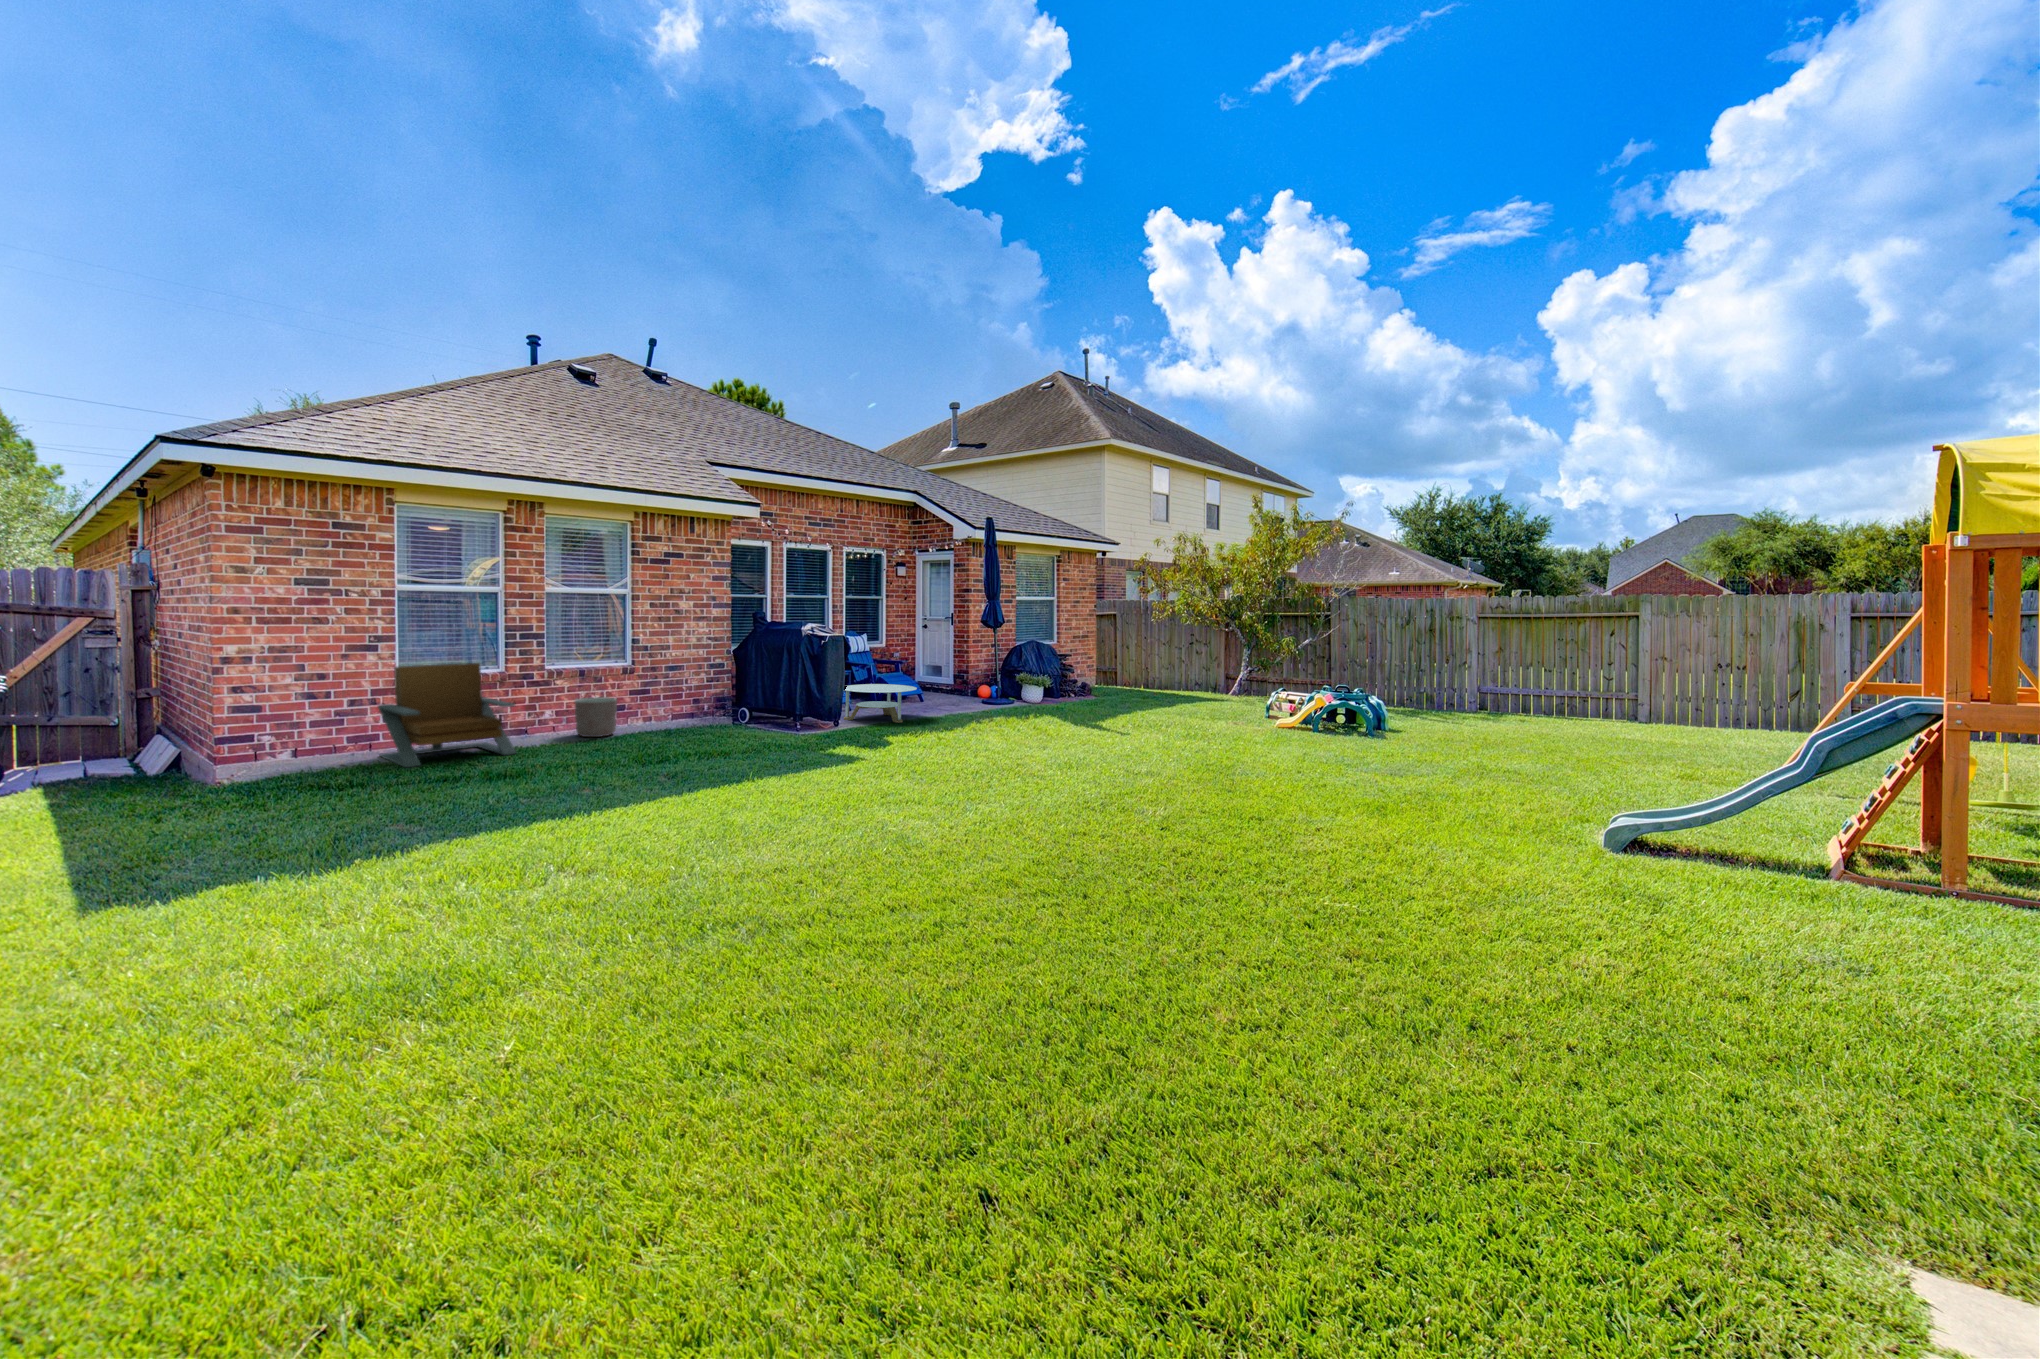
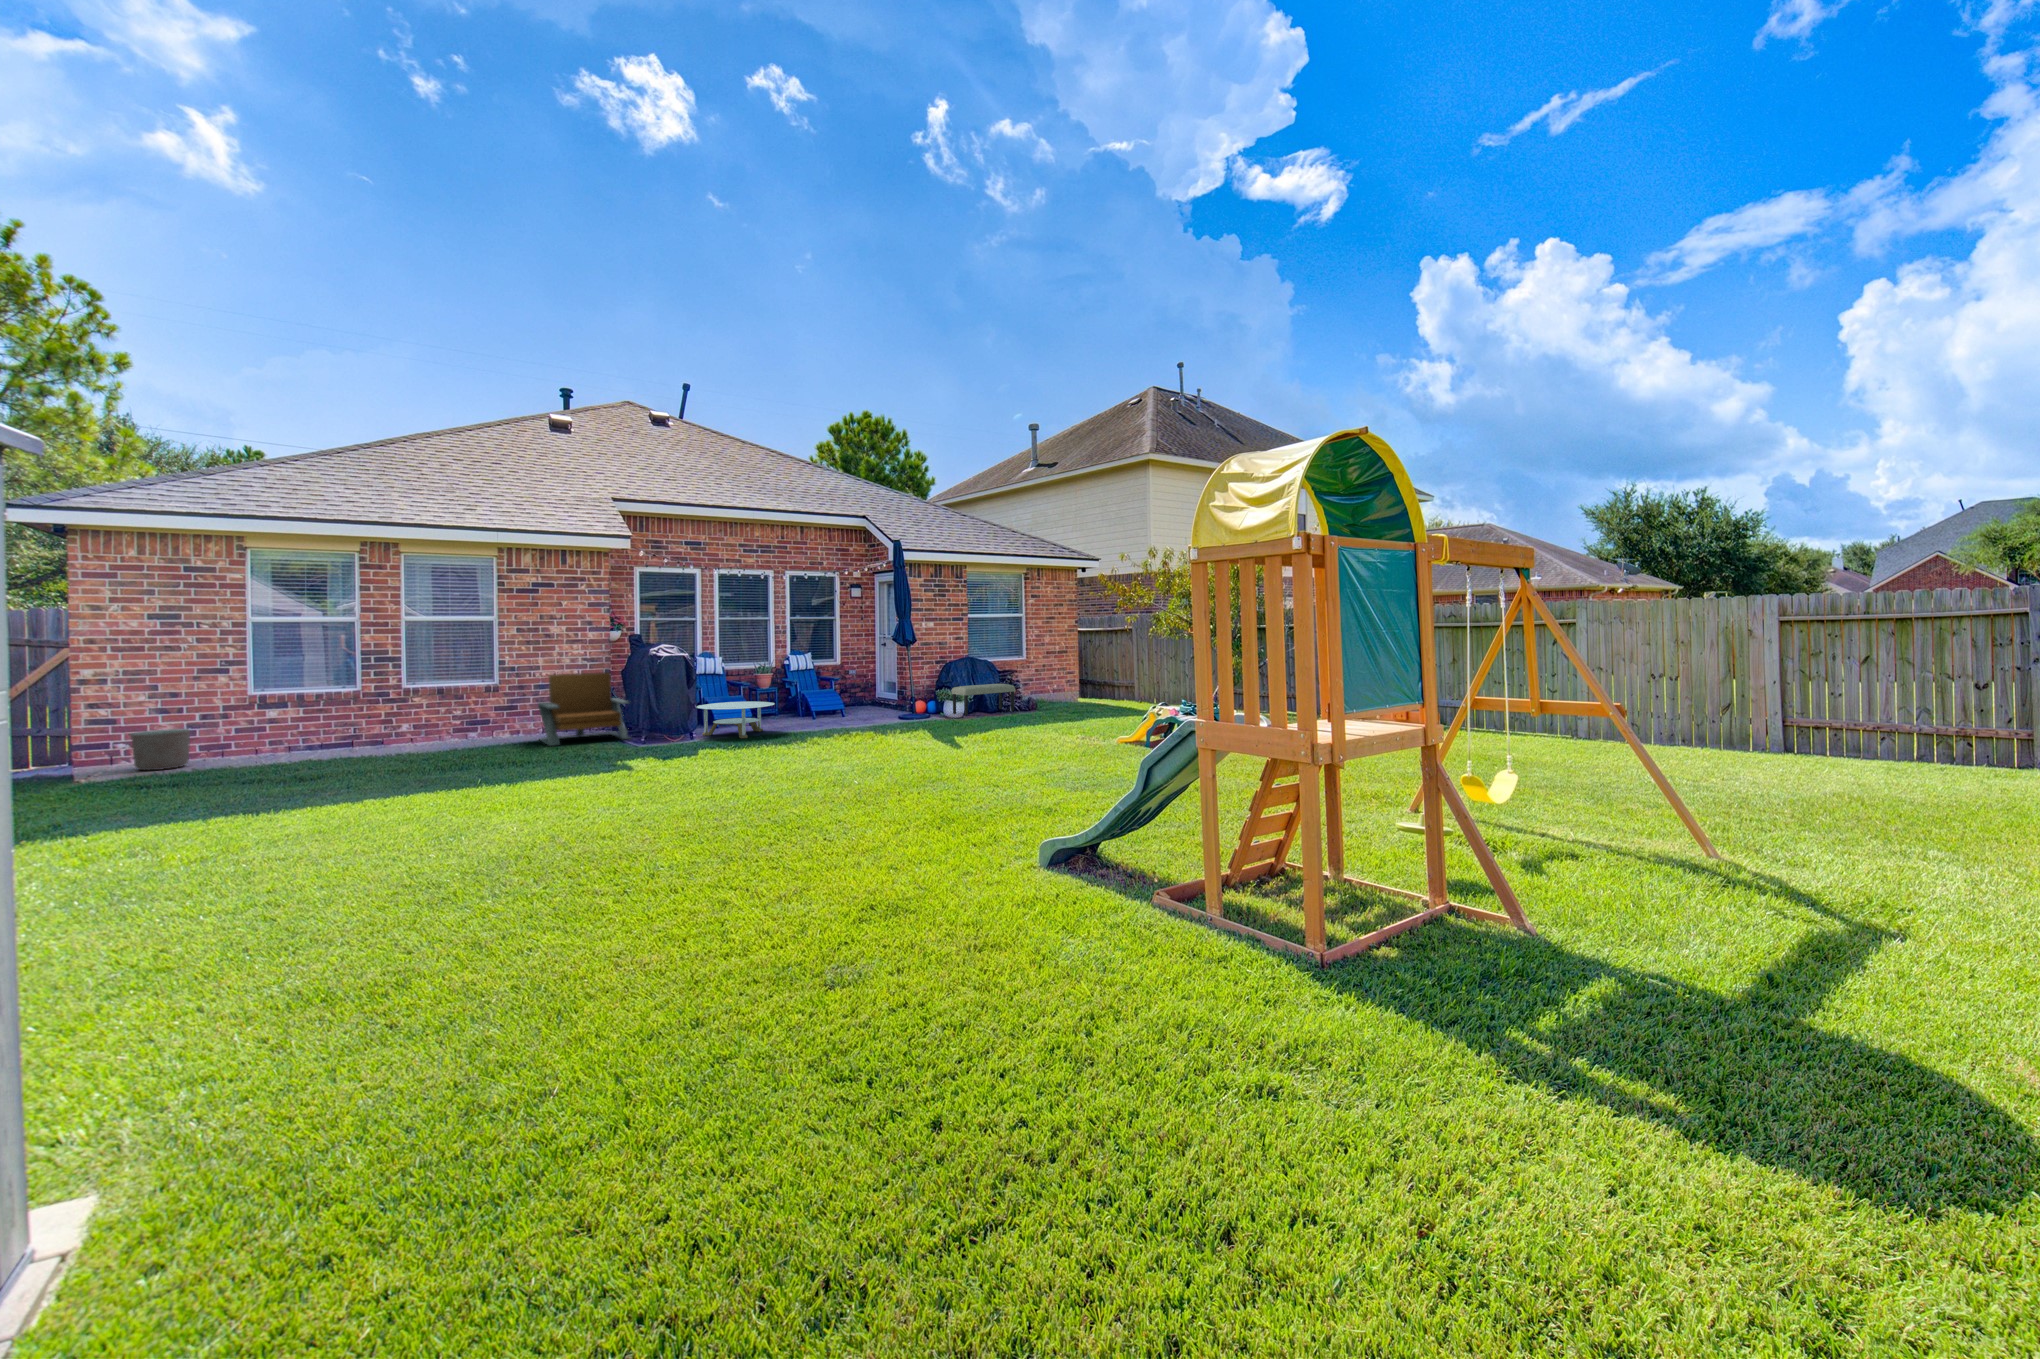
lounge chair: present [378,663,516,767] -> present [538,672,630,746]
bench: none [1021,666,1073,698] -> present [952,684,1015,715]
planter: present [574,697,617,737] -> present [131,729,190,770]

